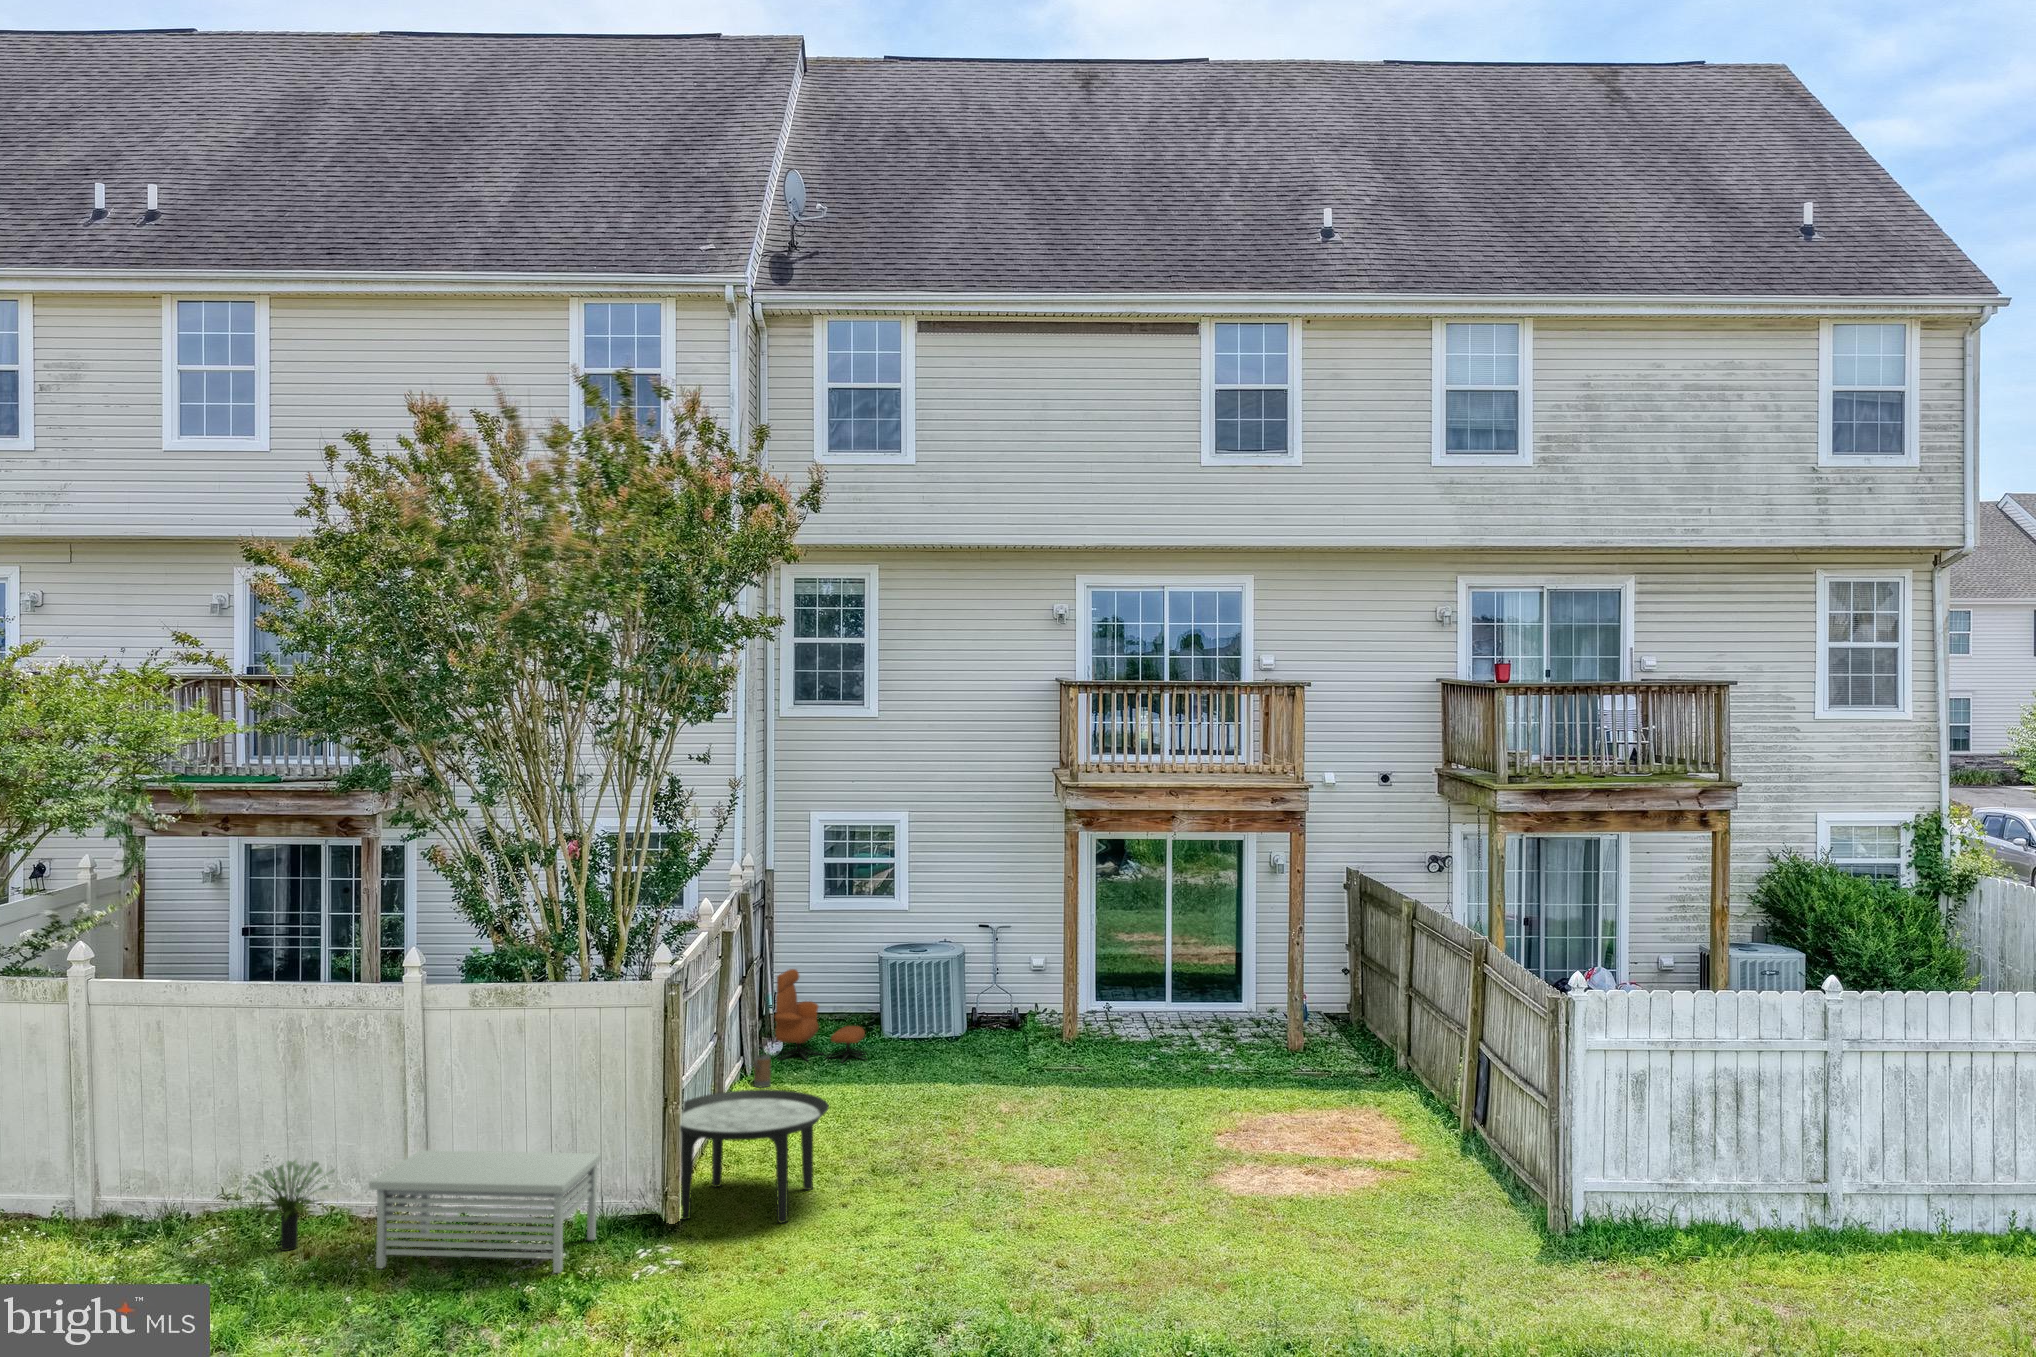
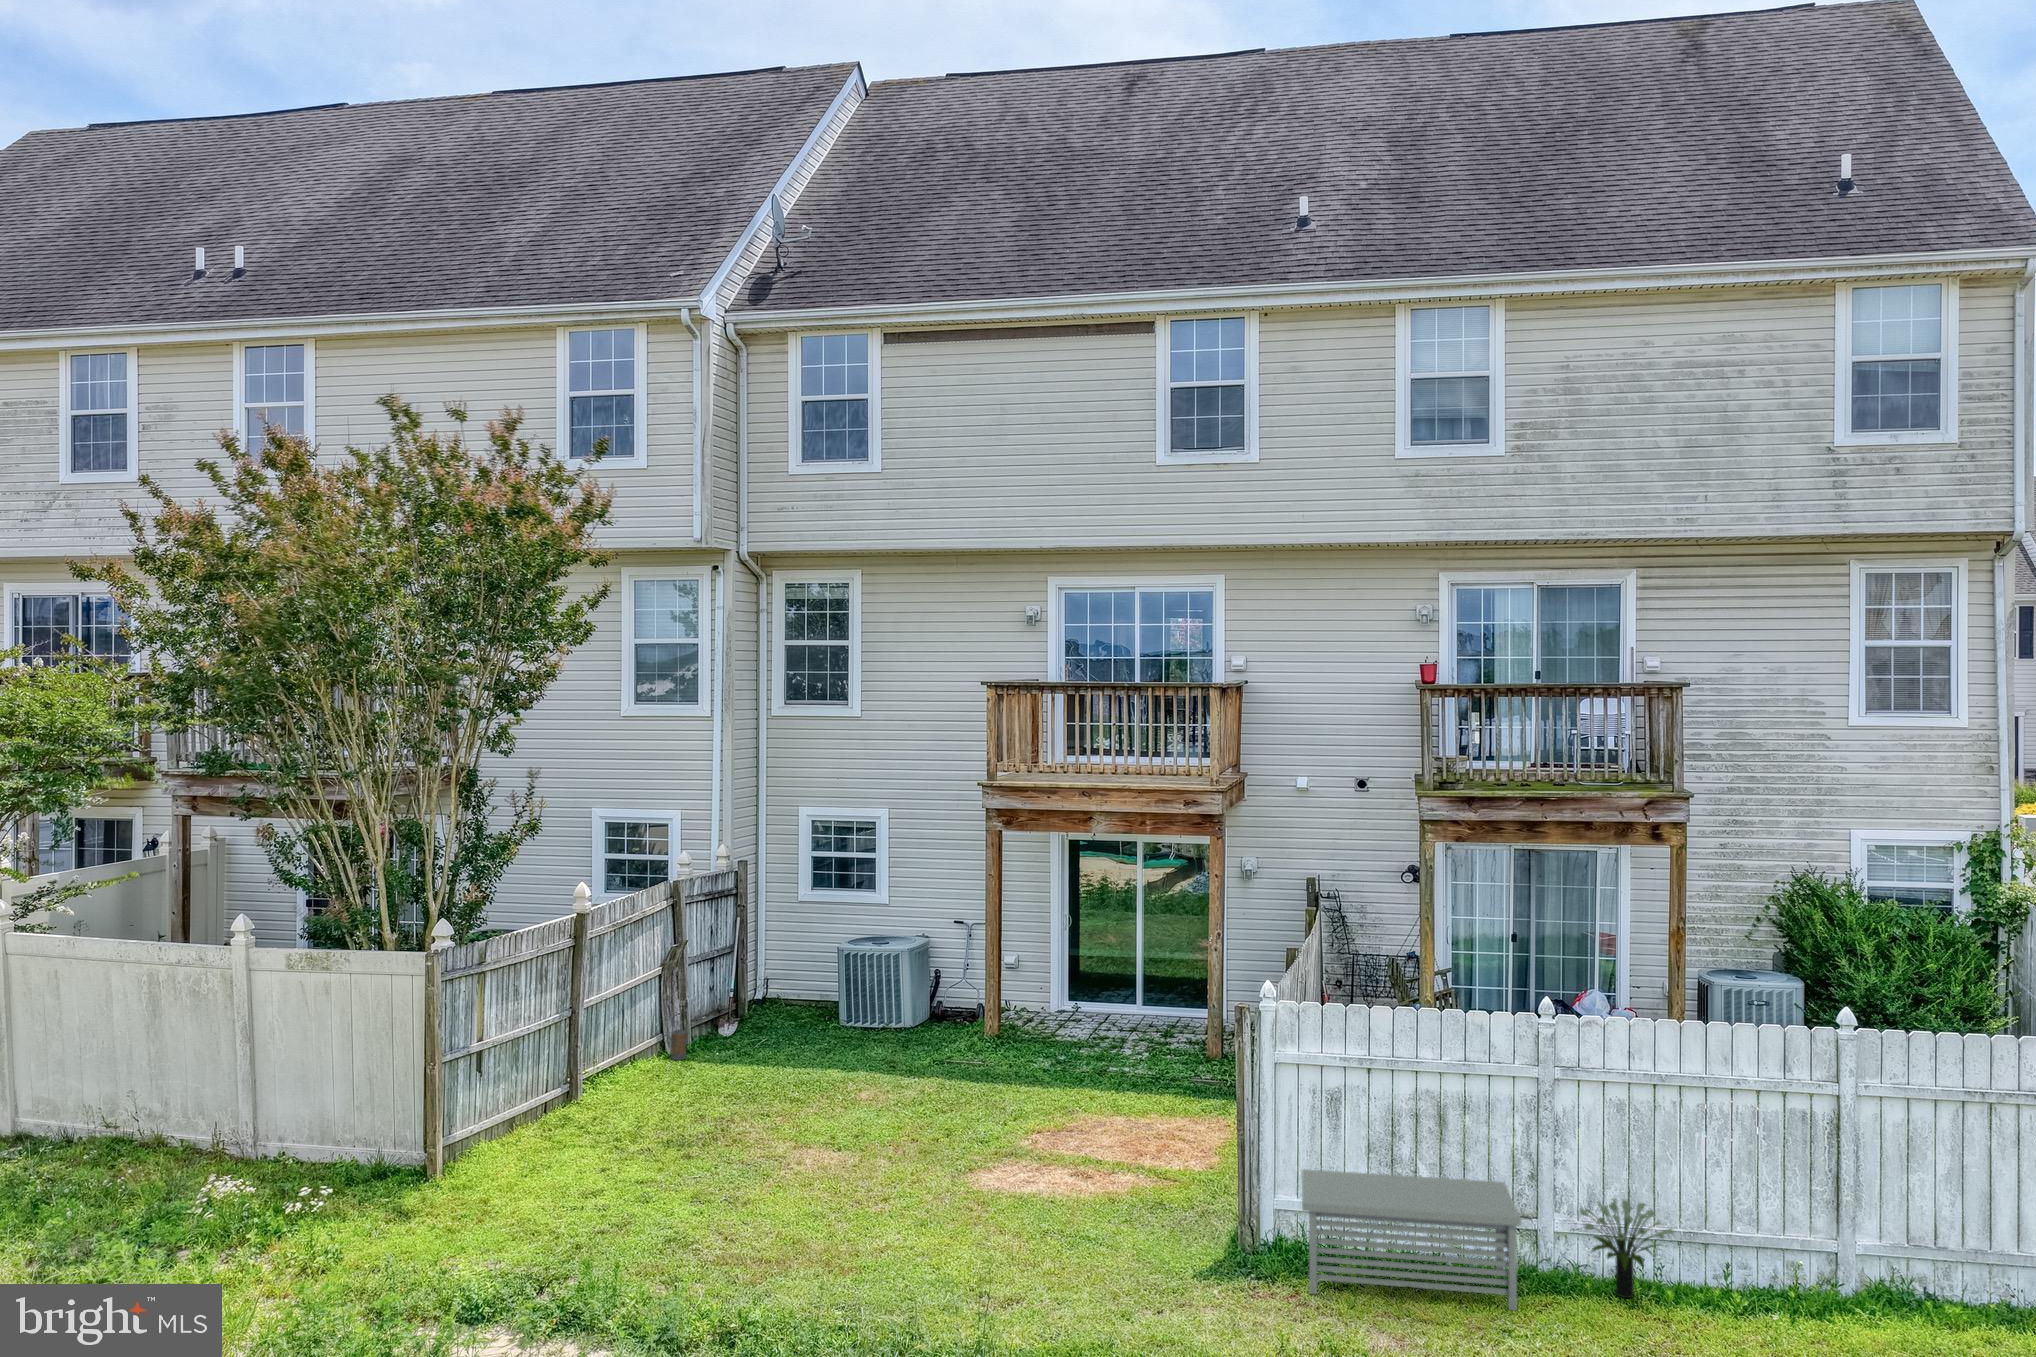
lounge chair: present [775,969,866,1062] -> none [713,953,803,1043]
round table: present [680,1089,829,1223] -> none [470,1057,623,1177]
storage bench: present [369,1150,601,1273] -> present [1301,1169,1521,1310]
potted plant: present [245,1160,335,1251] -> present [1580,1198,1673,1298]

